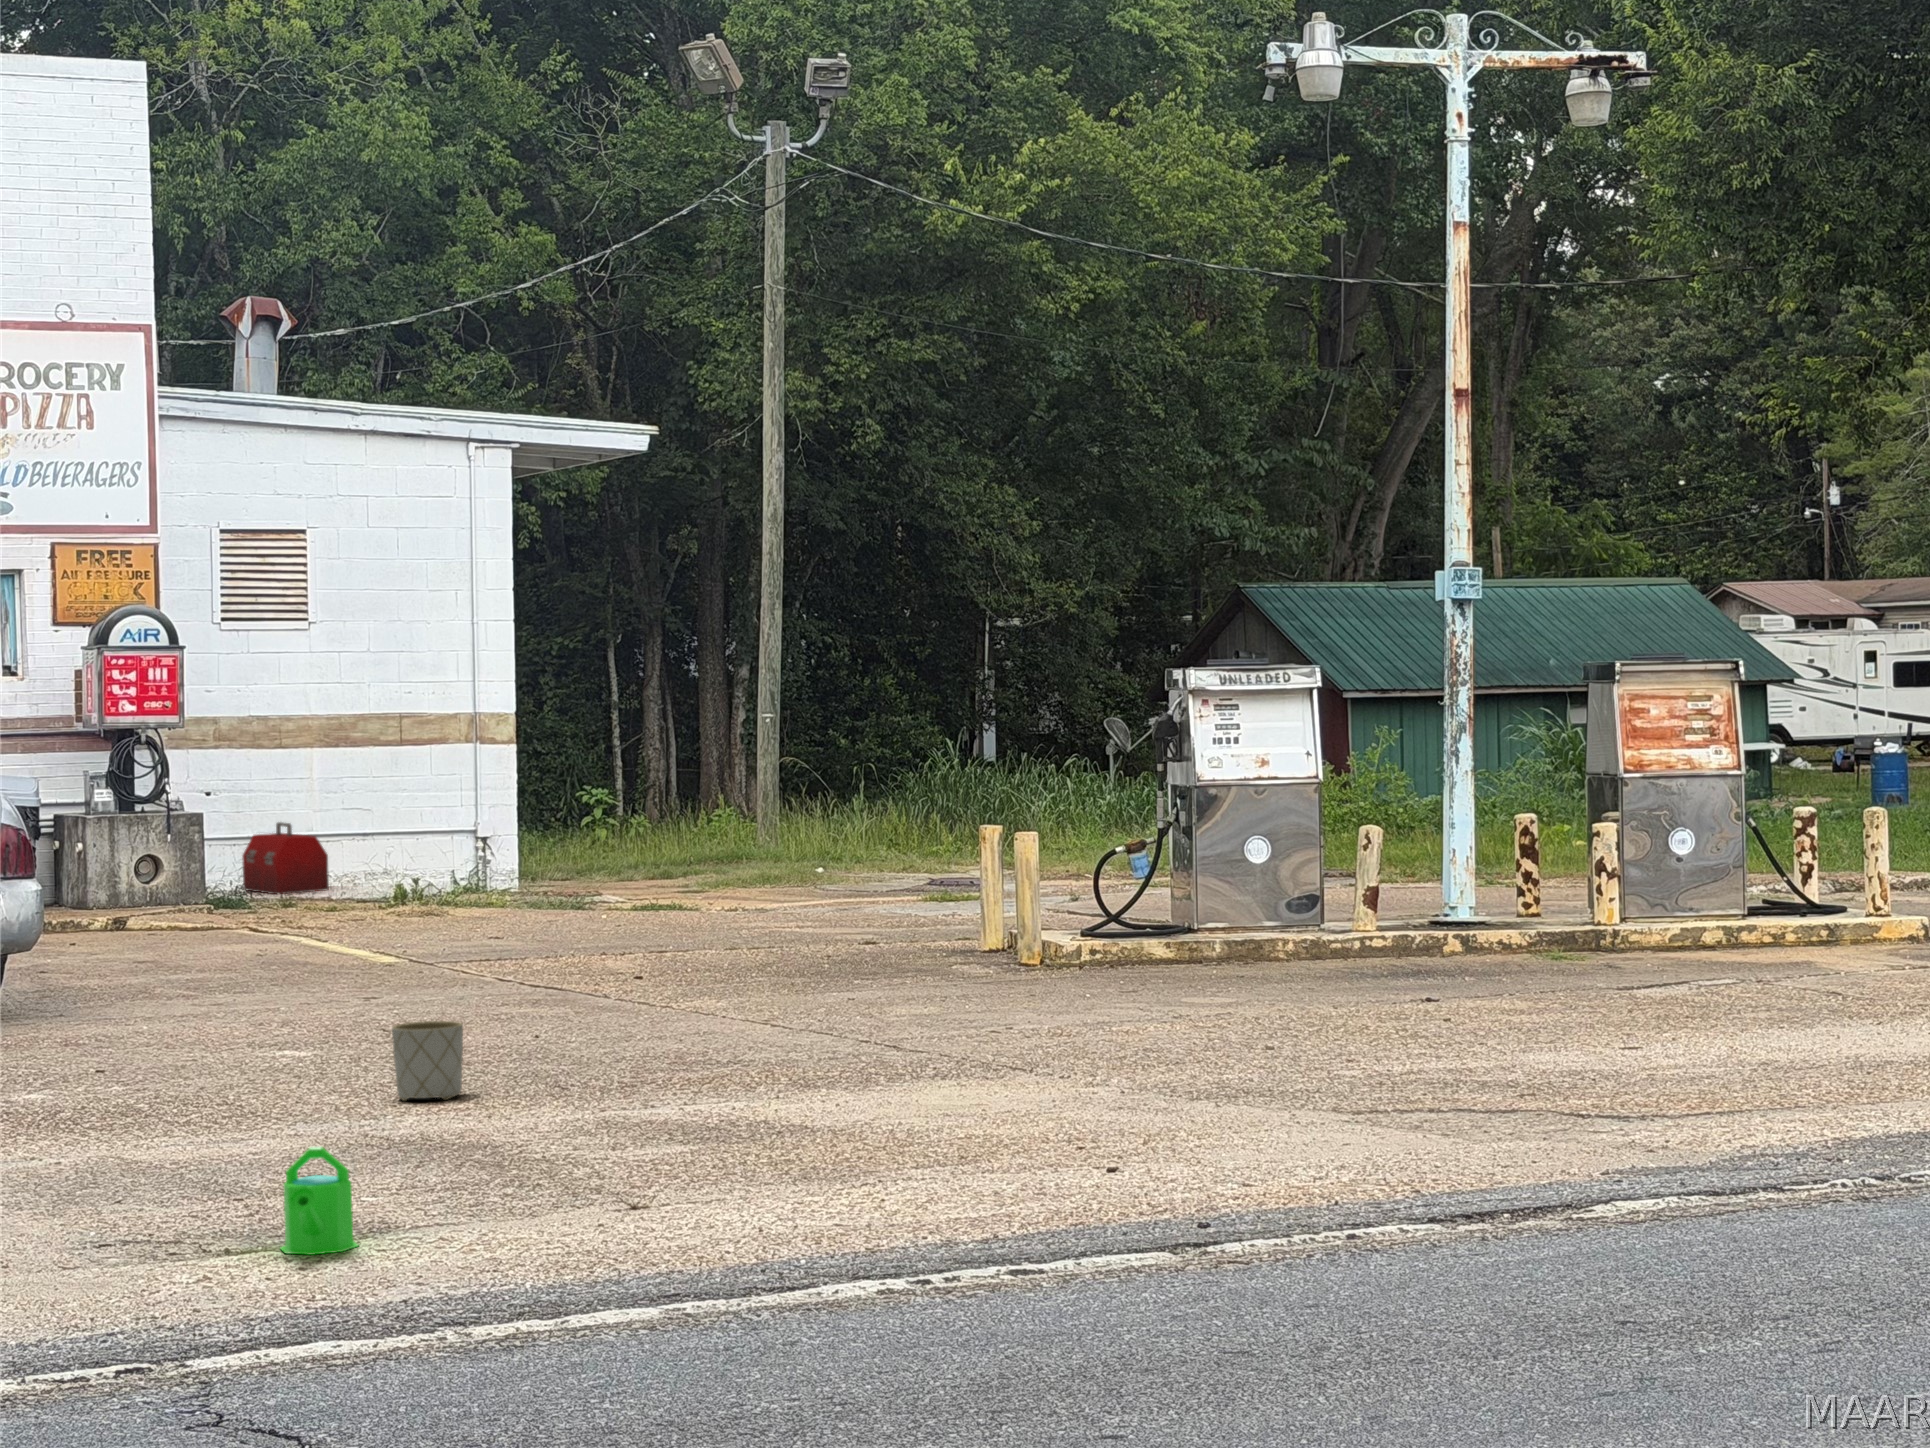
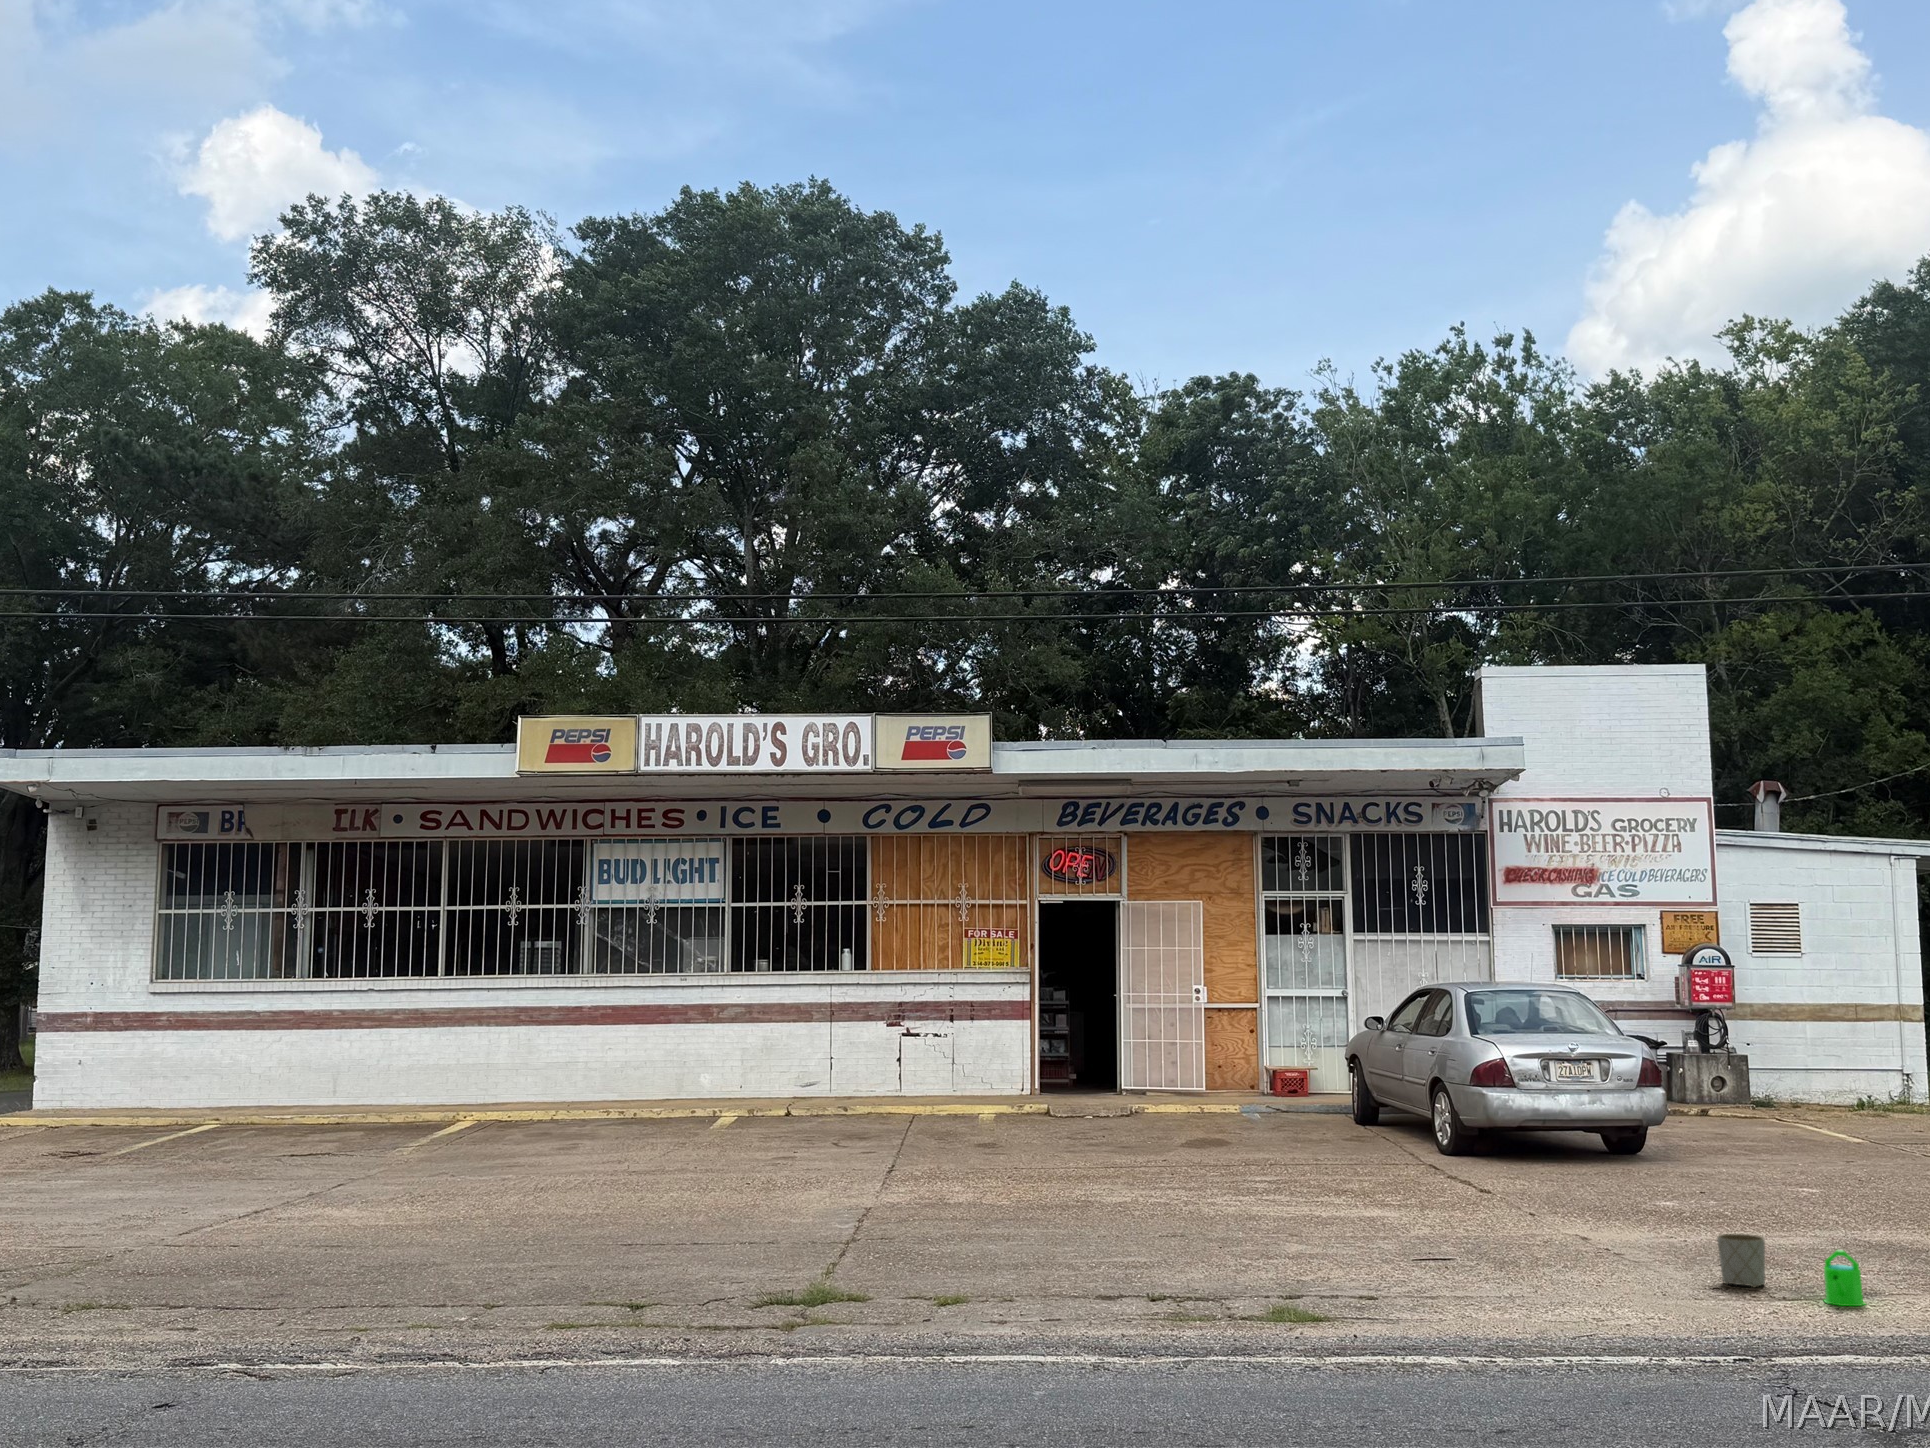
toolbox: present [242,822,329,894] -> none [1769,1061,1820,1100]
planter: present [392,1021,463,1101] -> present [1717,1234,1765,1288]

